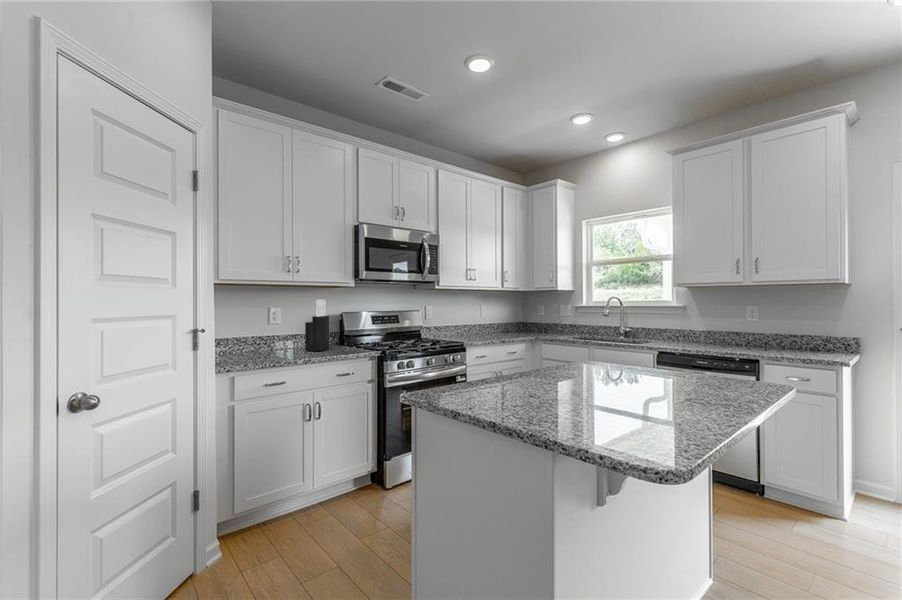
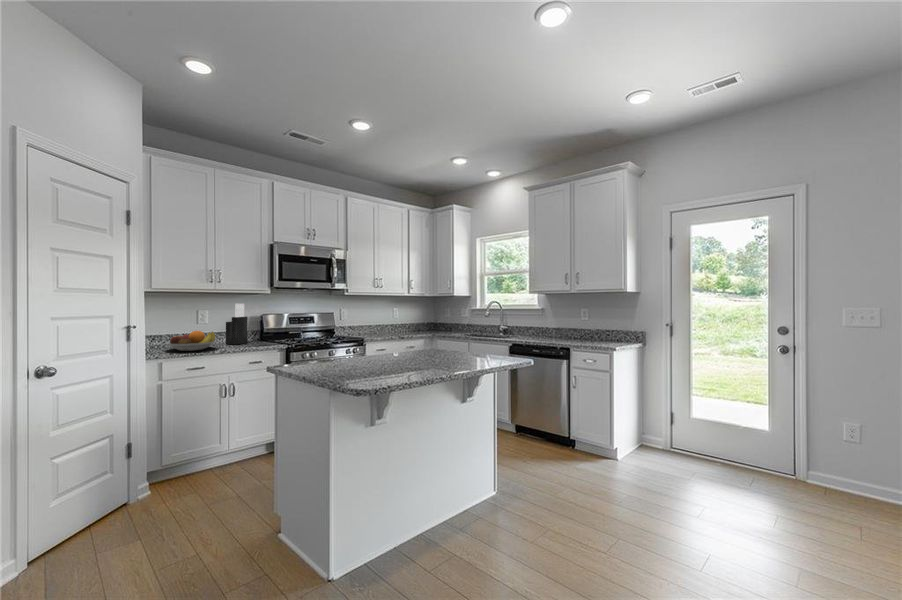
fruit bowl: none [235,334,298,360] -> present [165,331,217,351]

